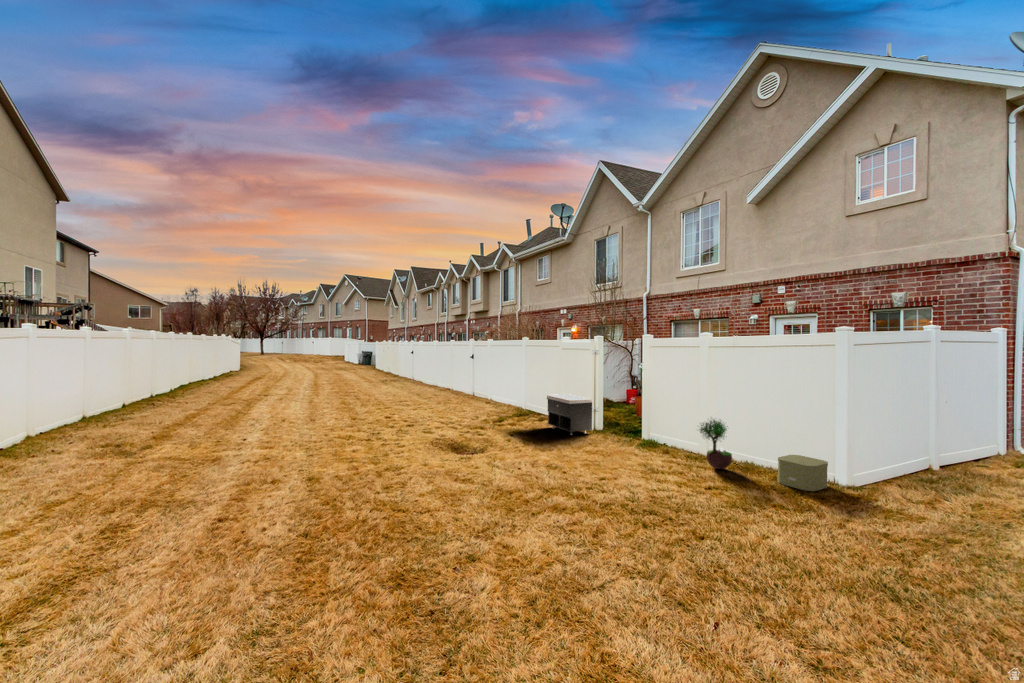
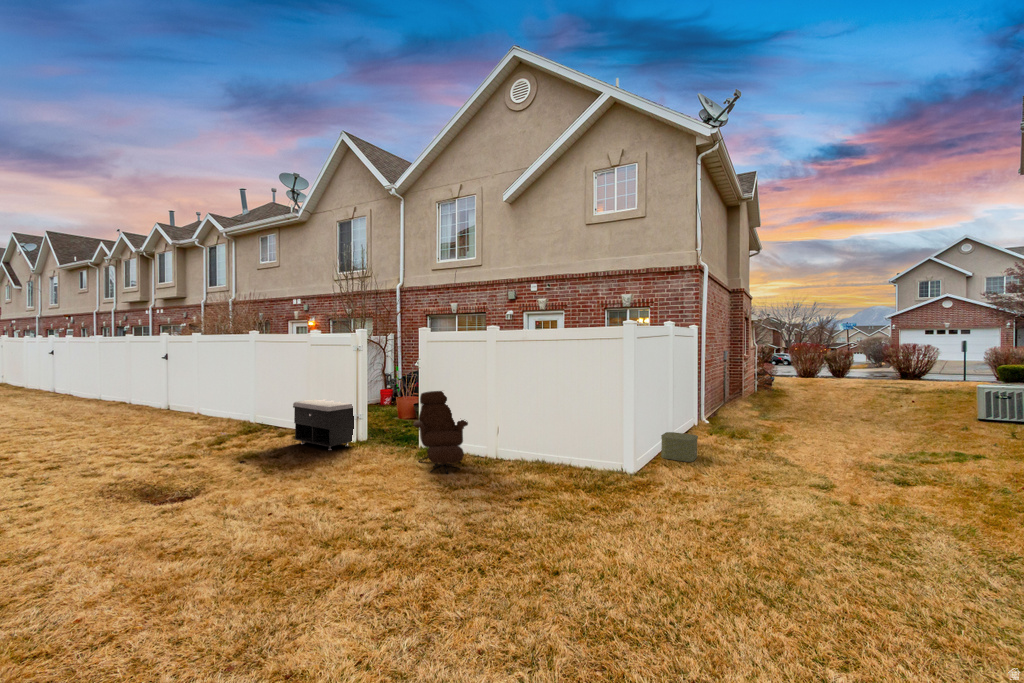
lounge chair: none [632,392,682,464] -> present [414,391,468,474]
potted tree: present [700,420,732,469] -> none [491,411,526,470]
storage box: present [778,455,828,491] -> present [661,432,698,462]

